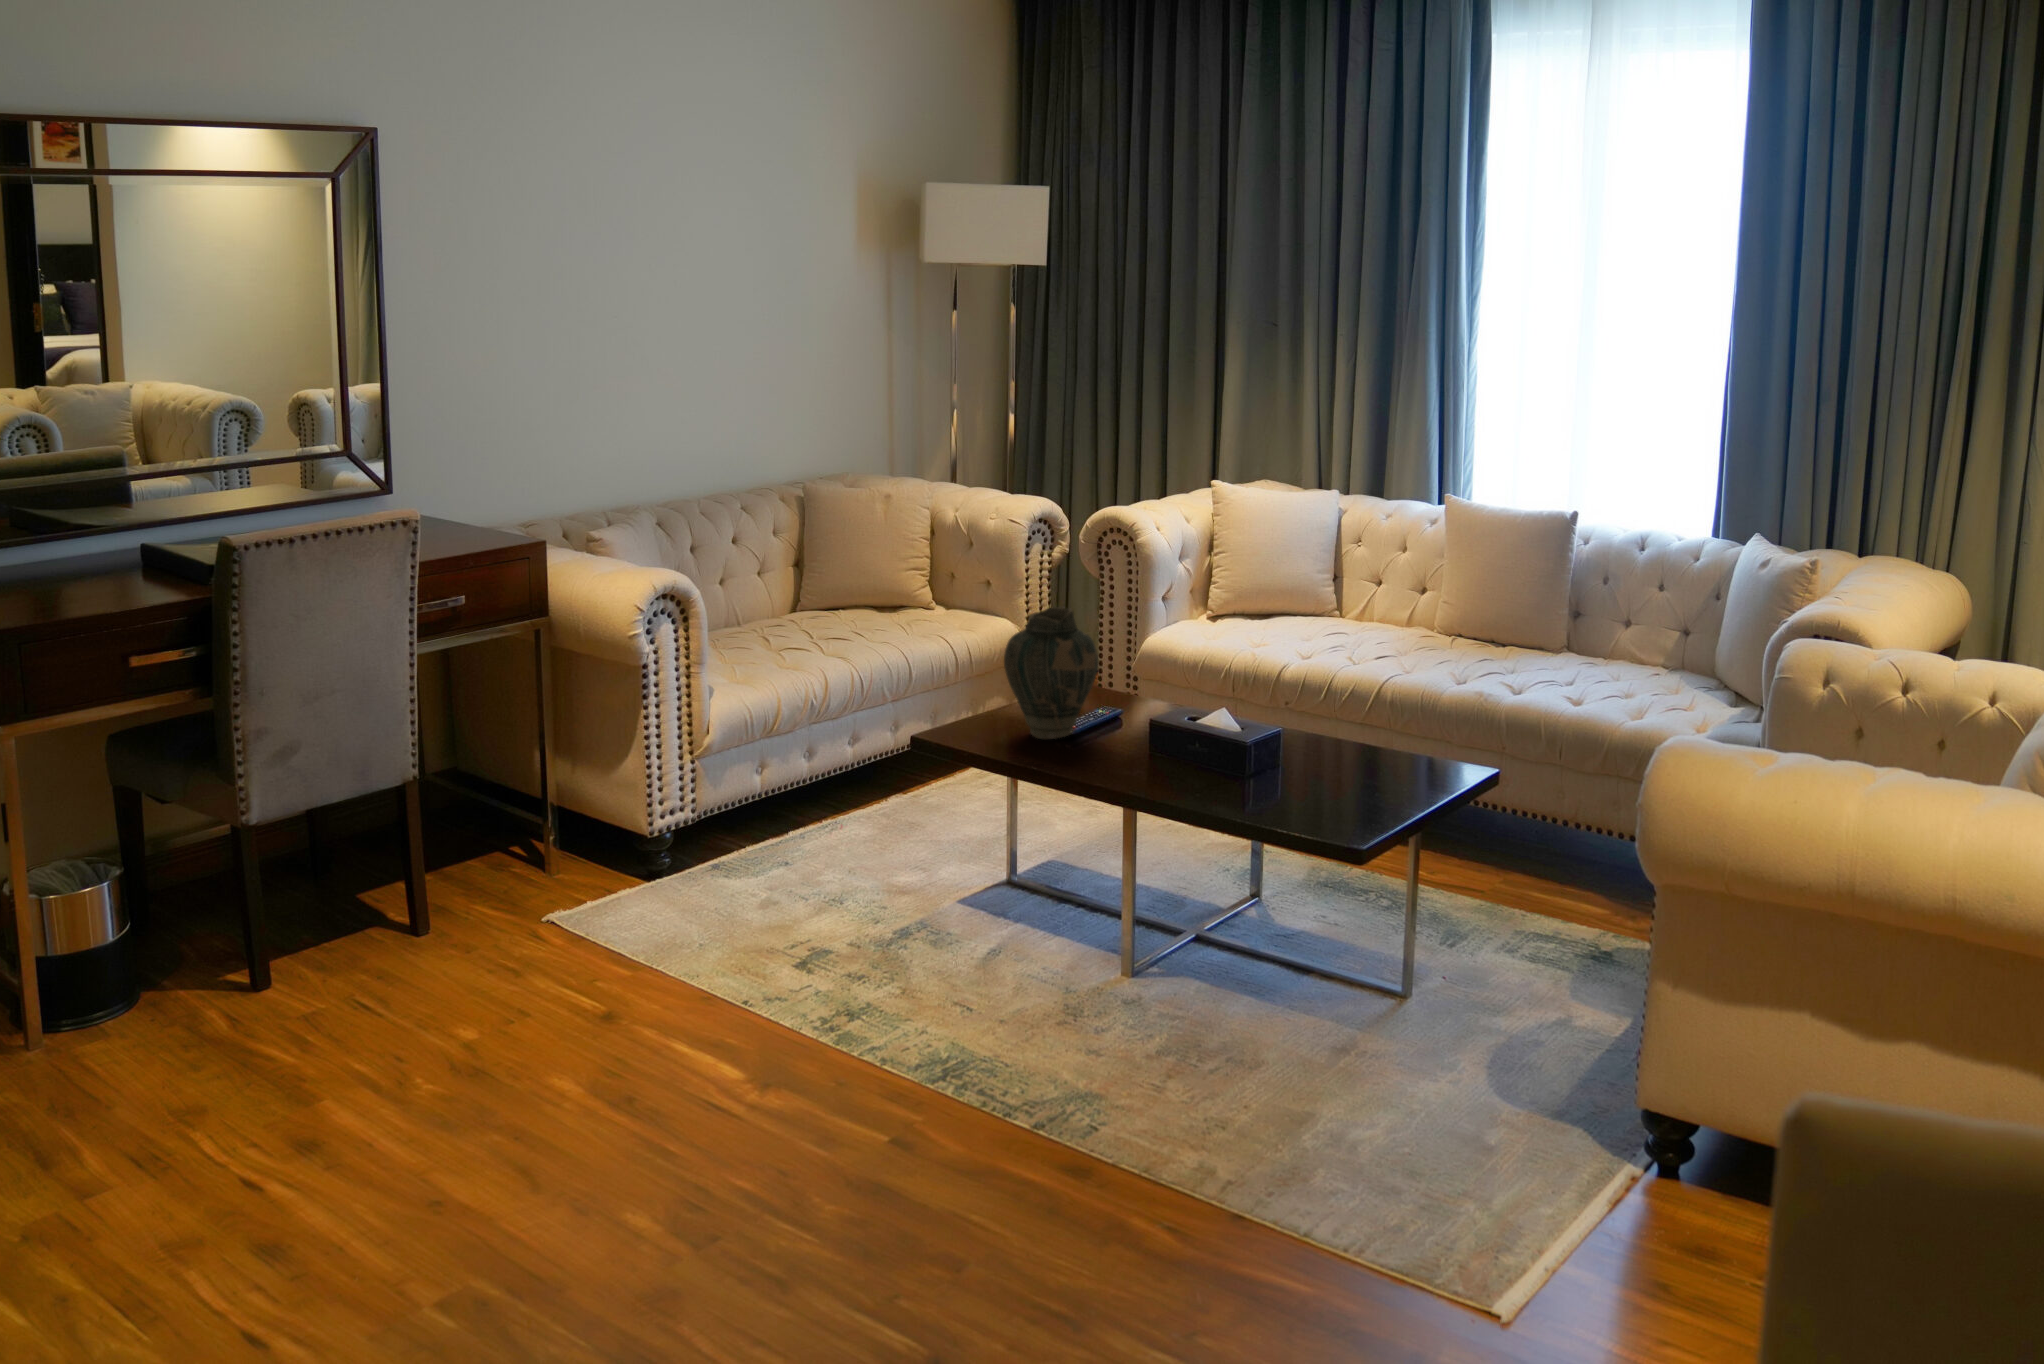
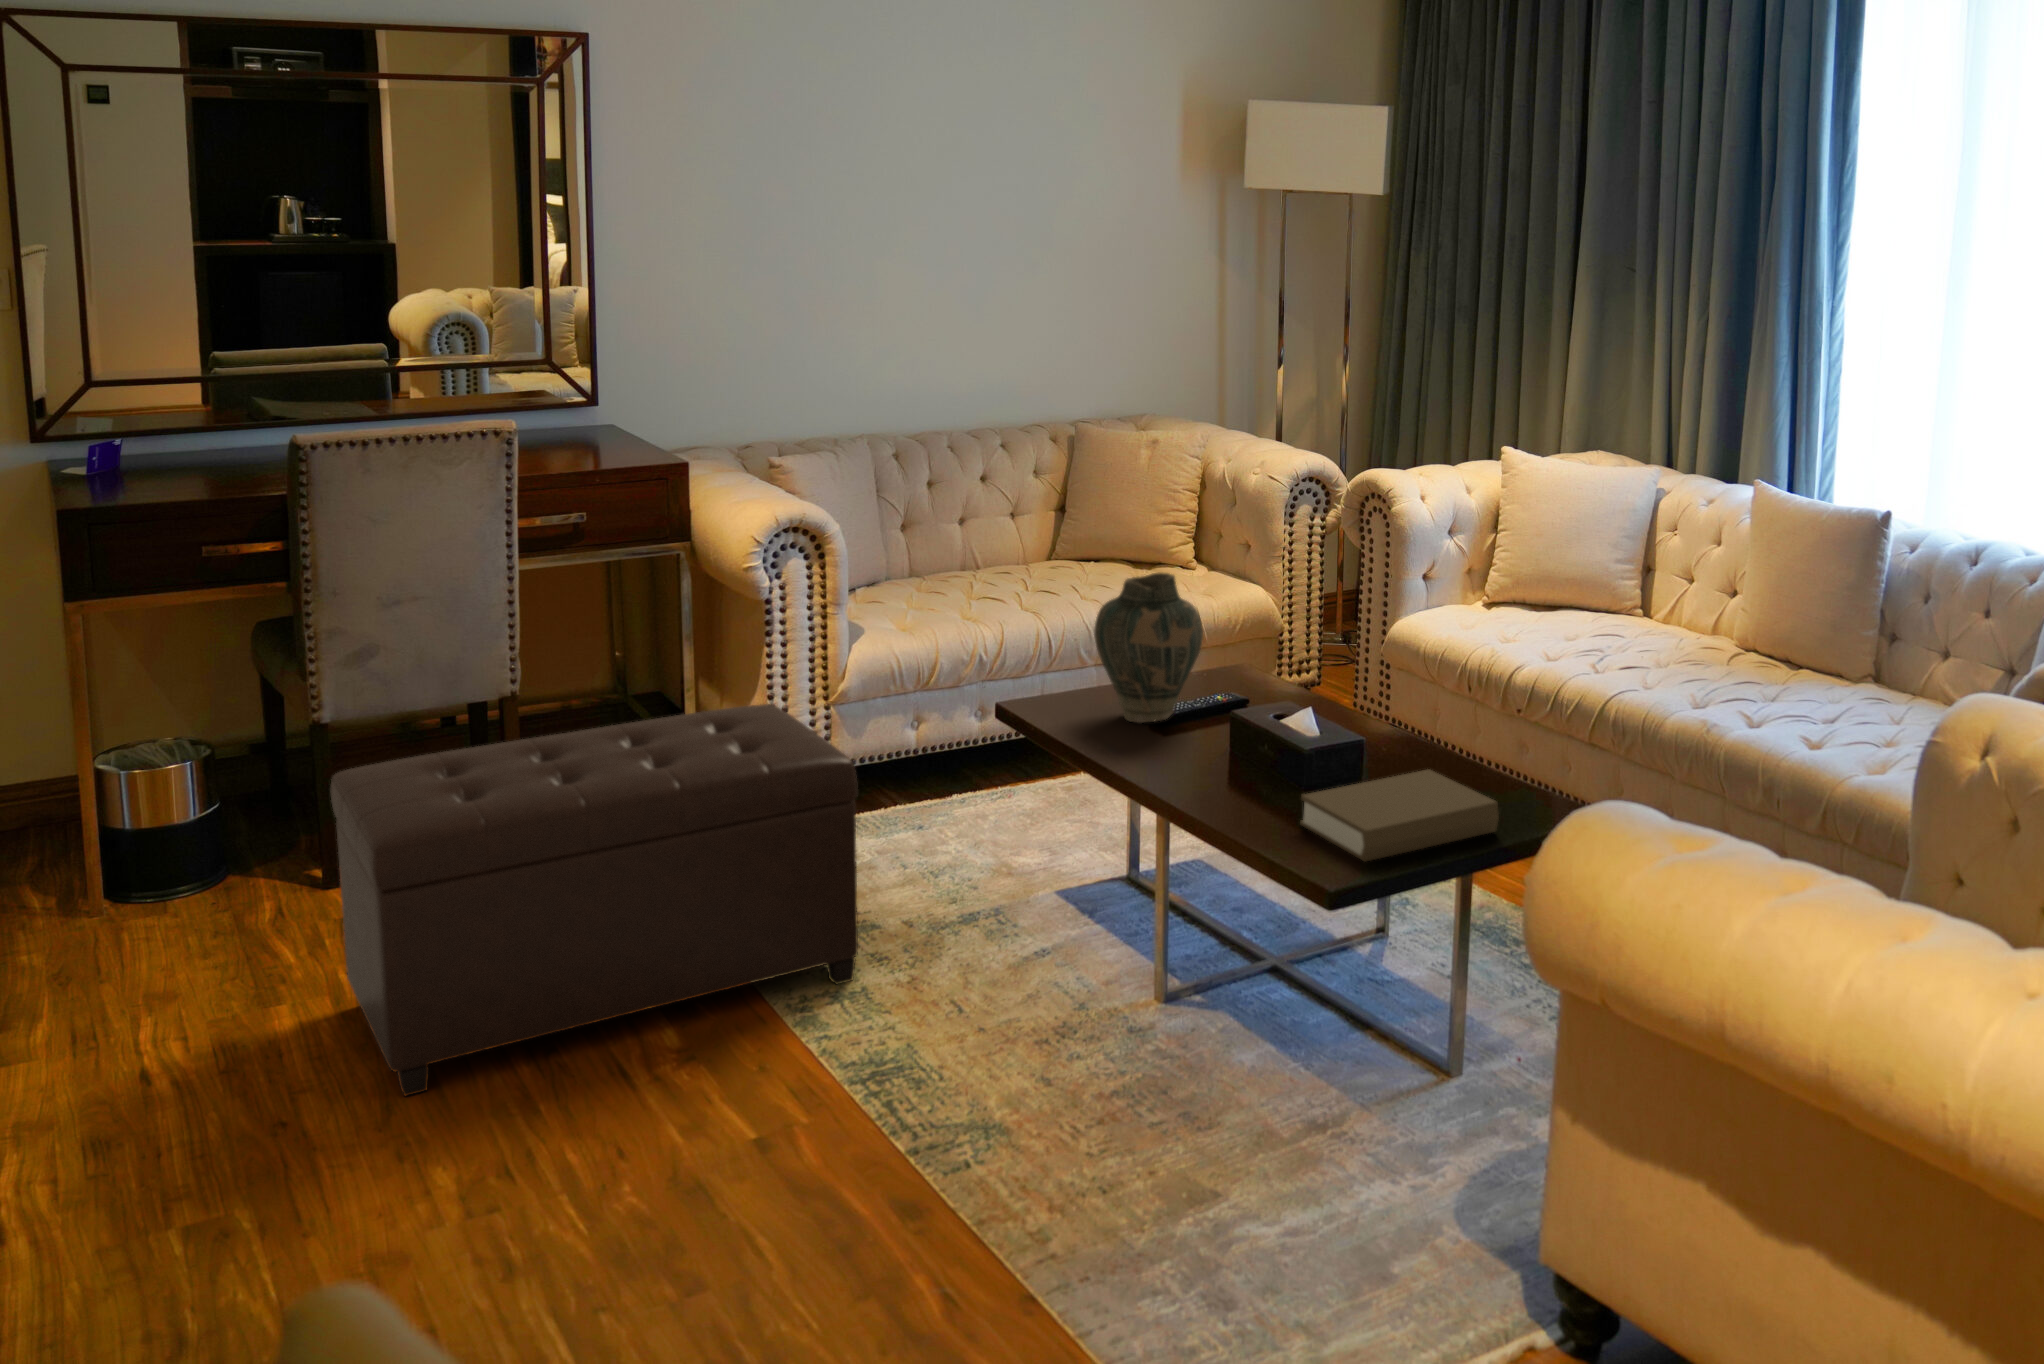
book: none [1270,748,1420,823] -> present [1300,769,1499,861]
ottoman: none [372,758,848,1153] -> present [331,704,858,1096]

